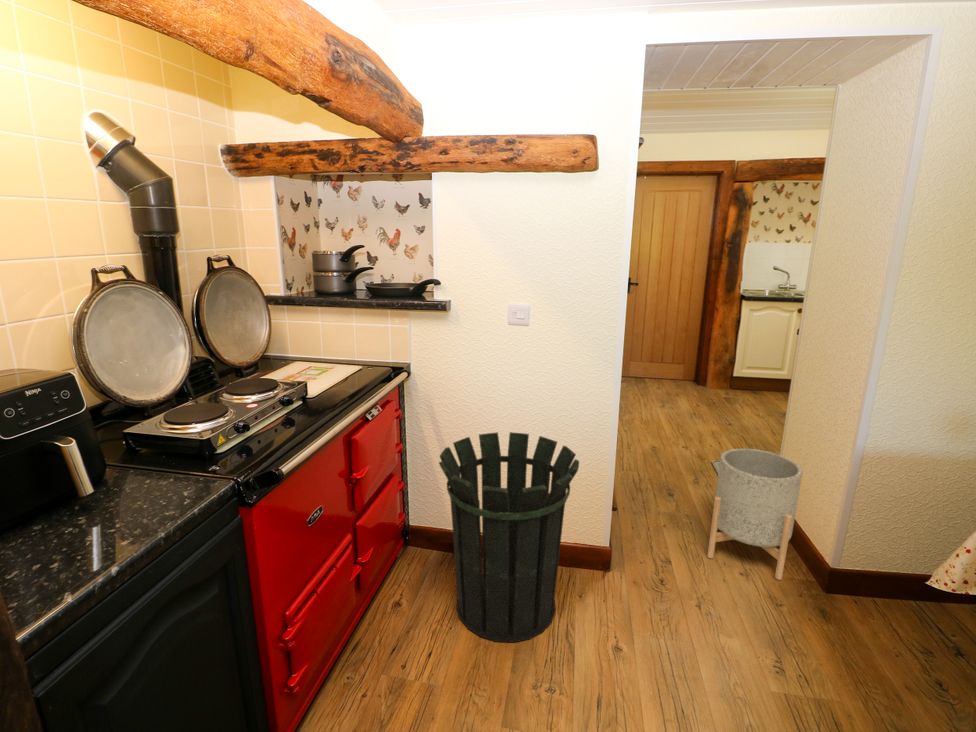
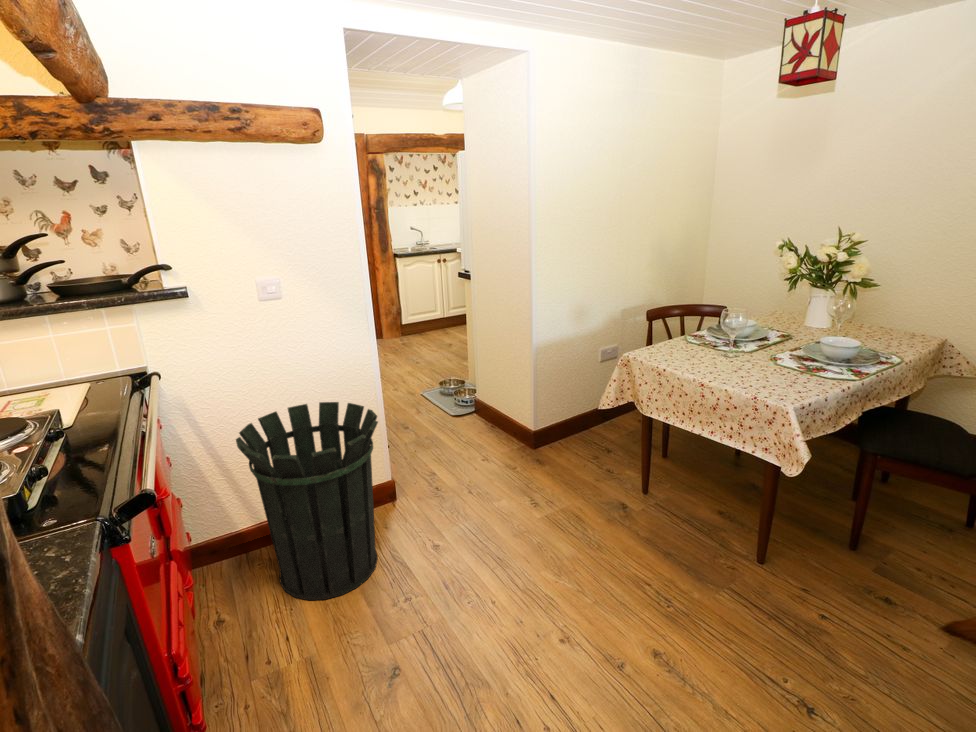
planter: present [708,448,803,580] -> none [450,369,510,463]

